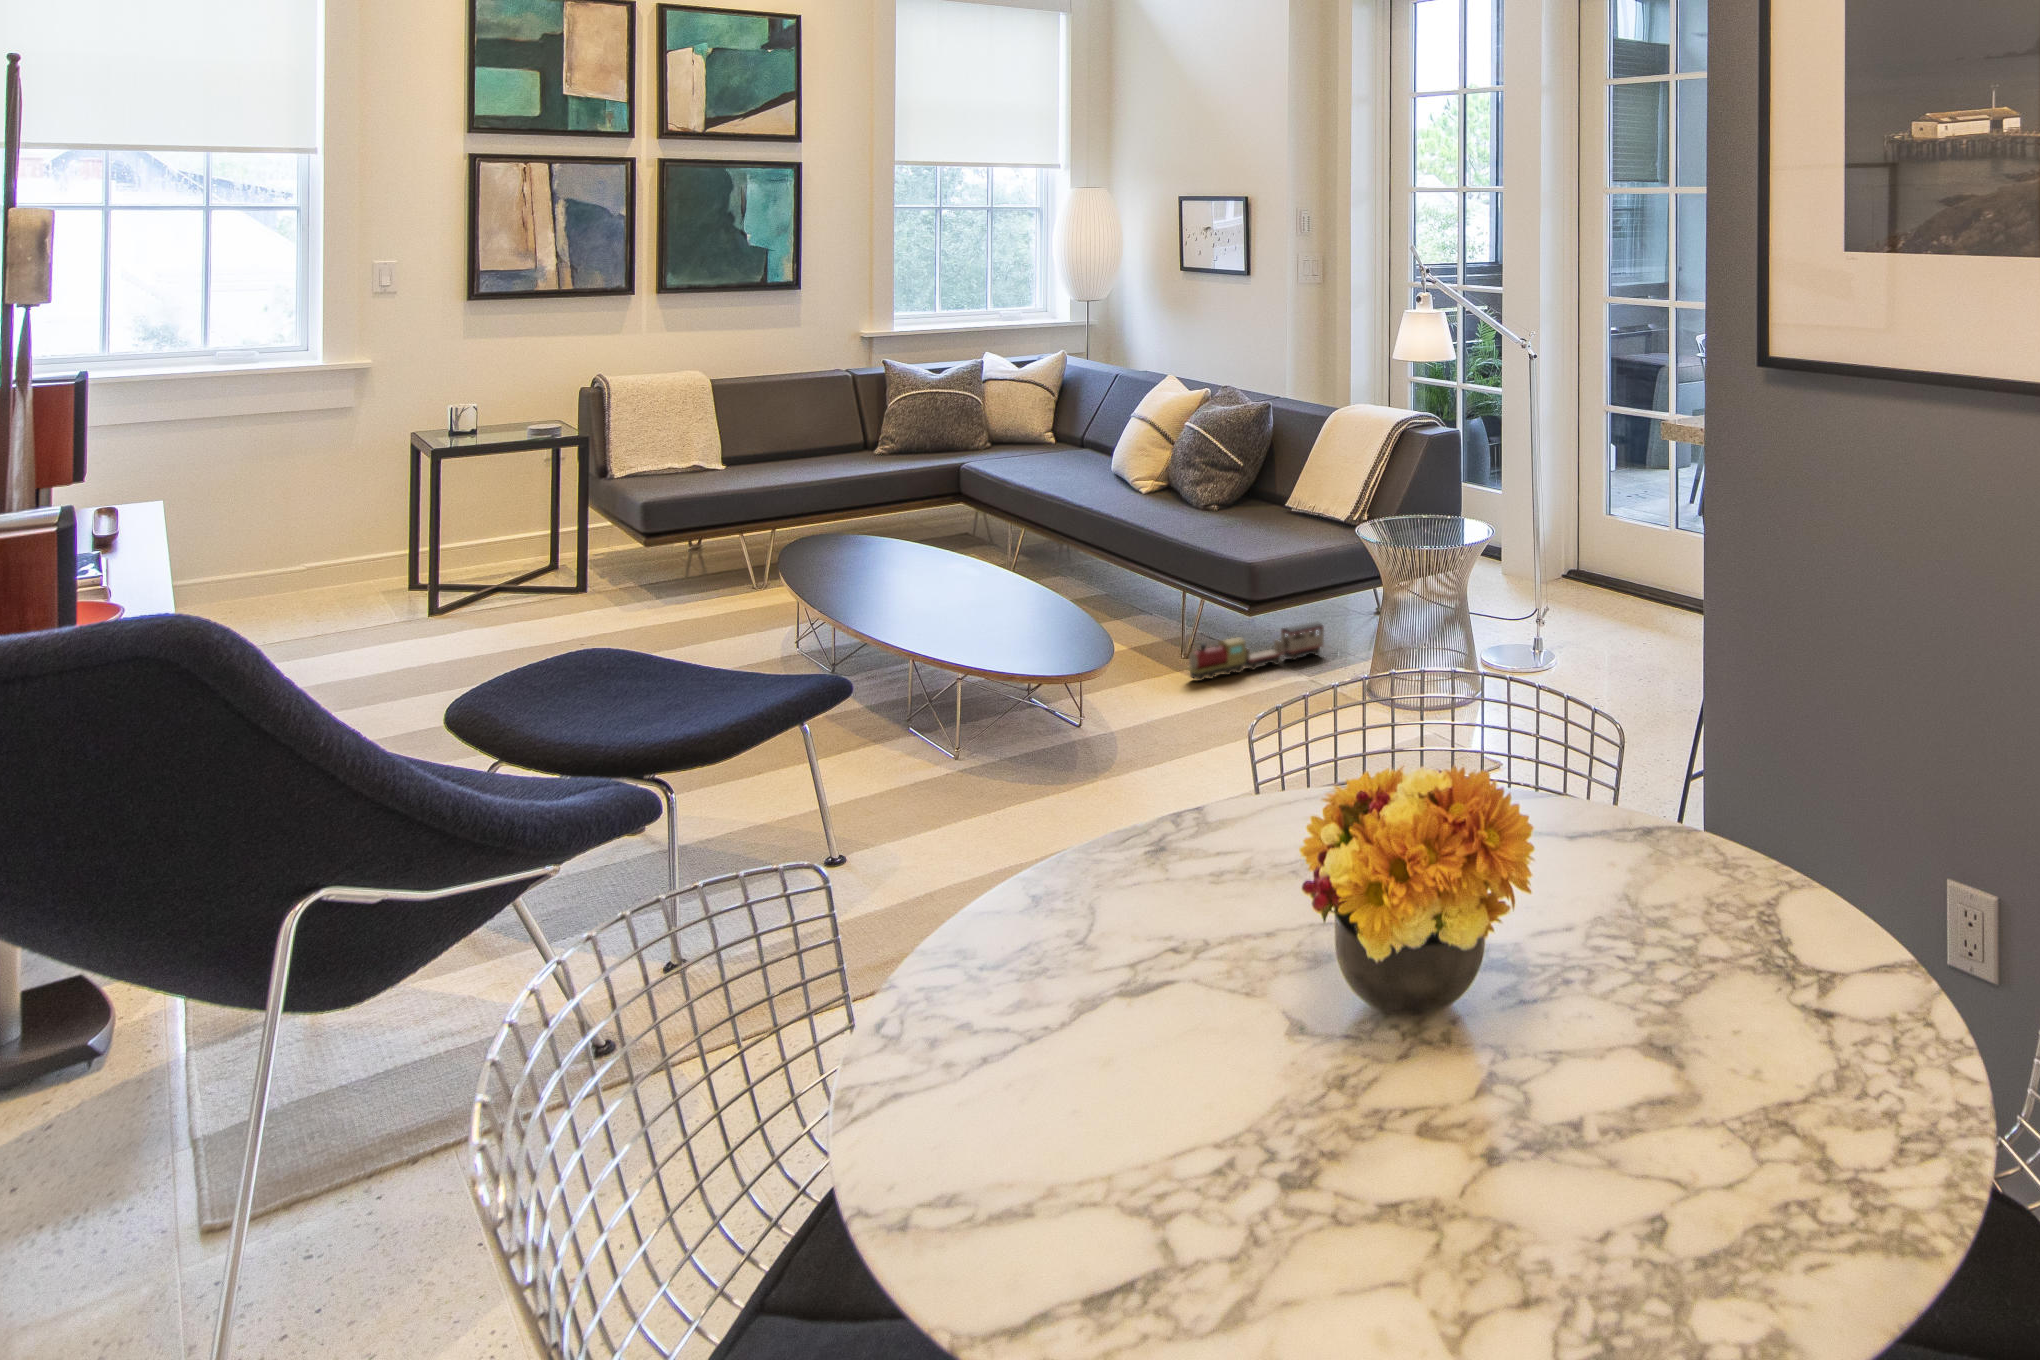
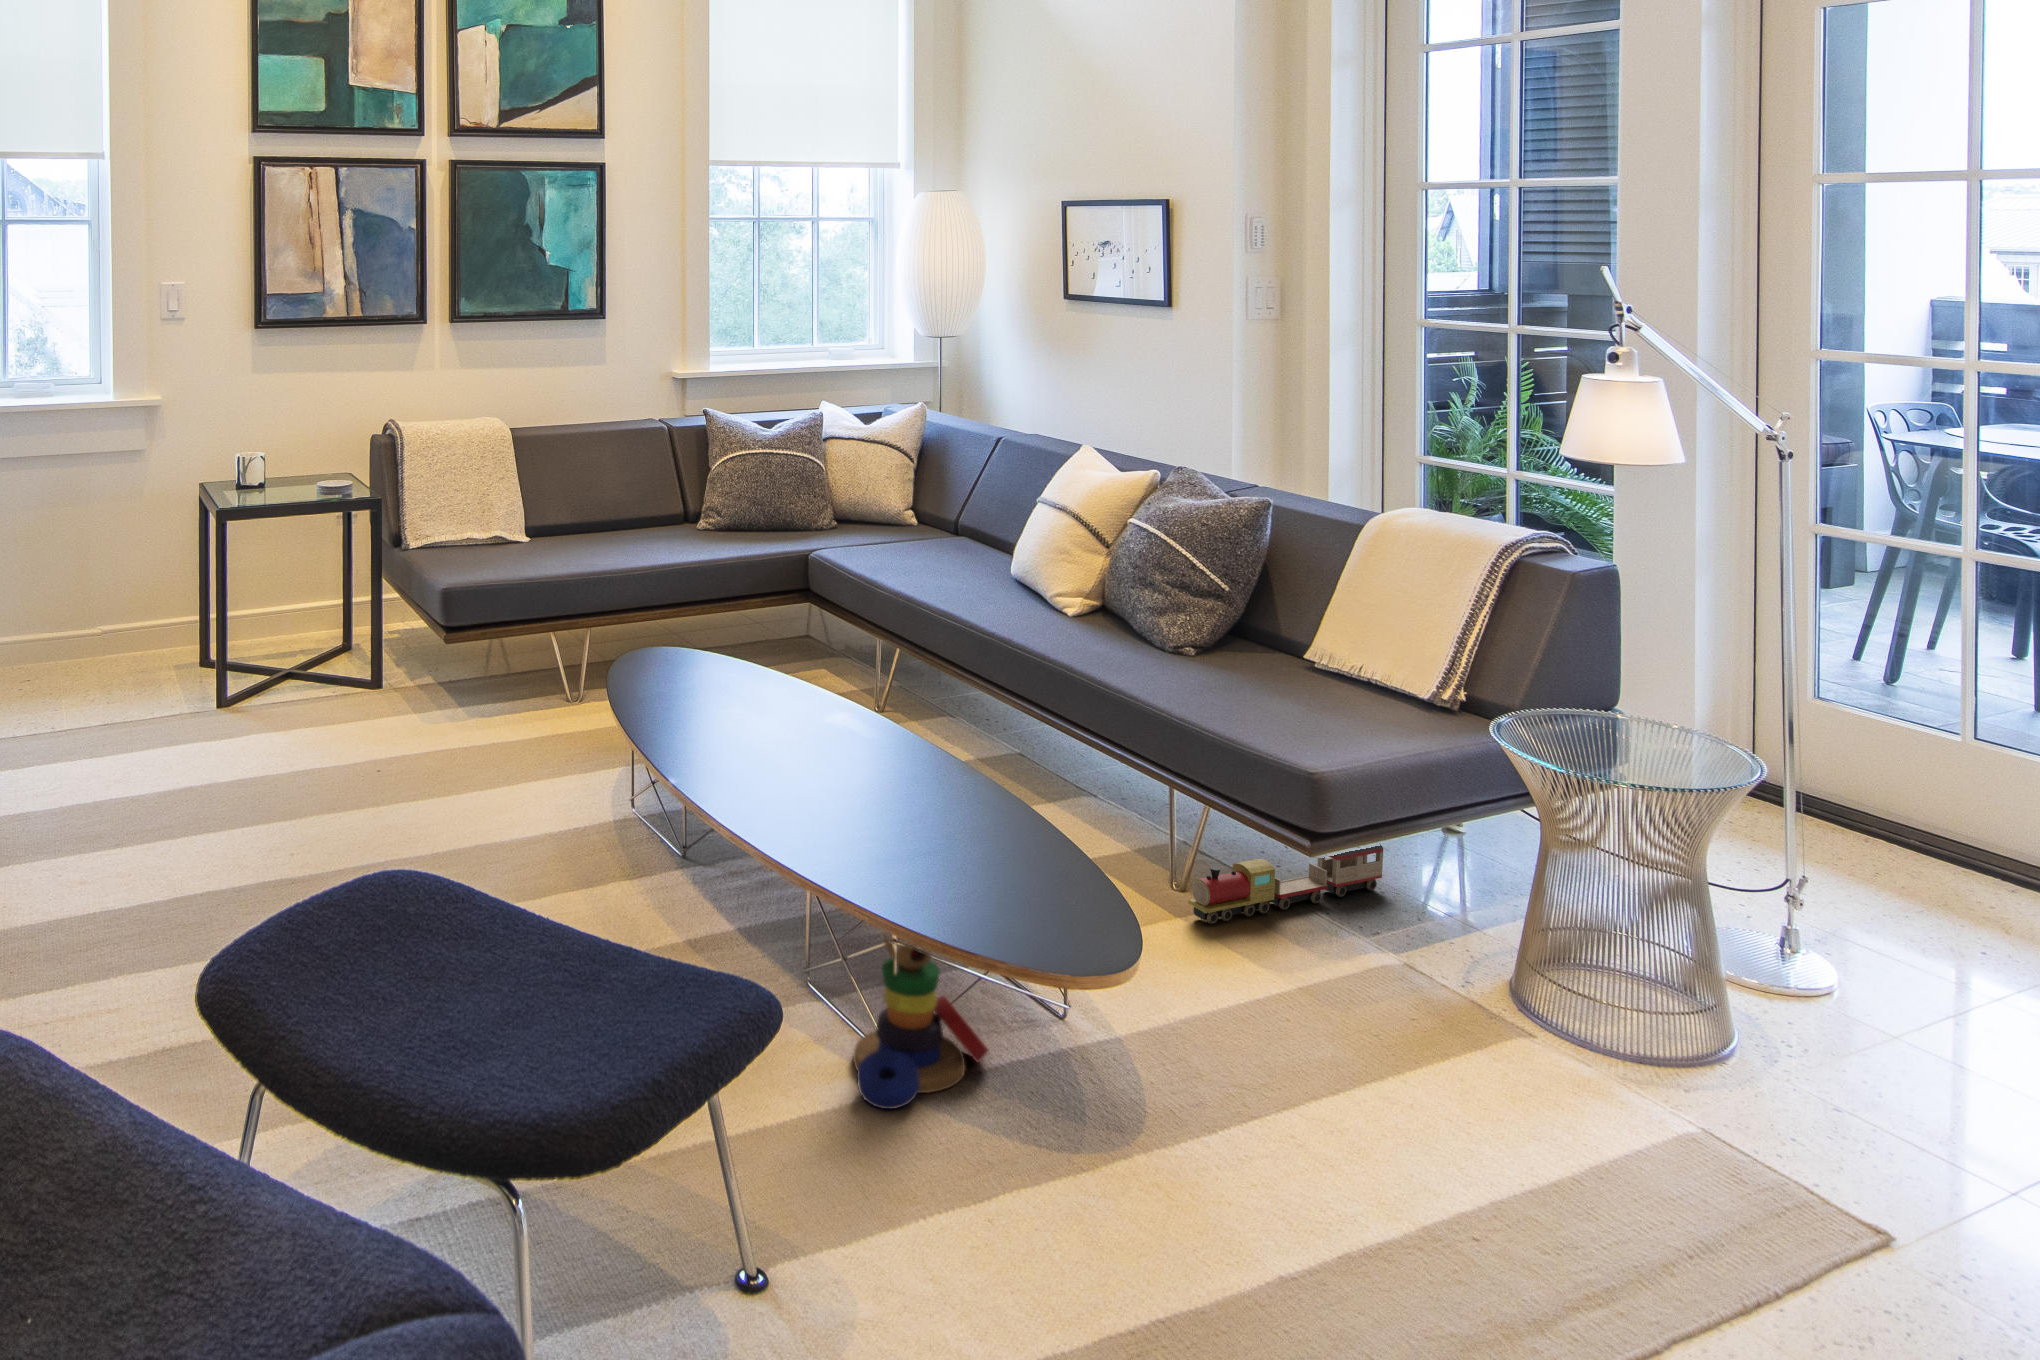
stacking toy: none [911,650,1012,794] -> present [853,936,988,1109]

